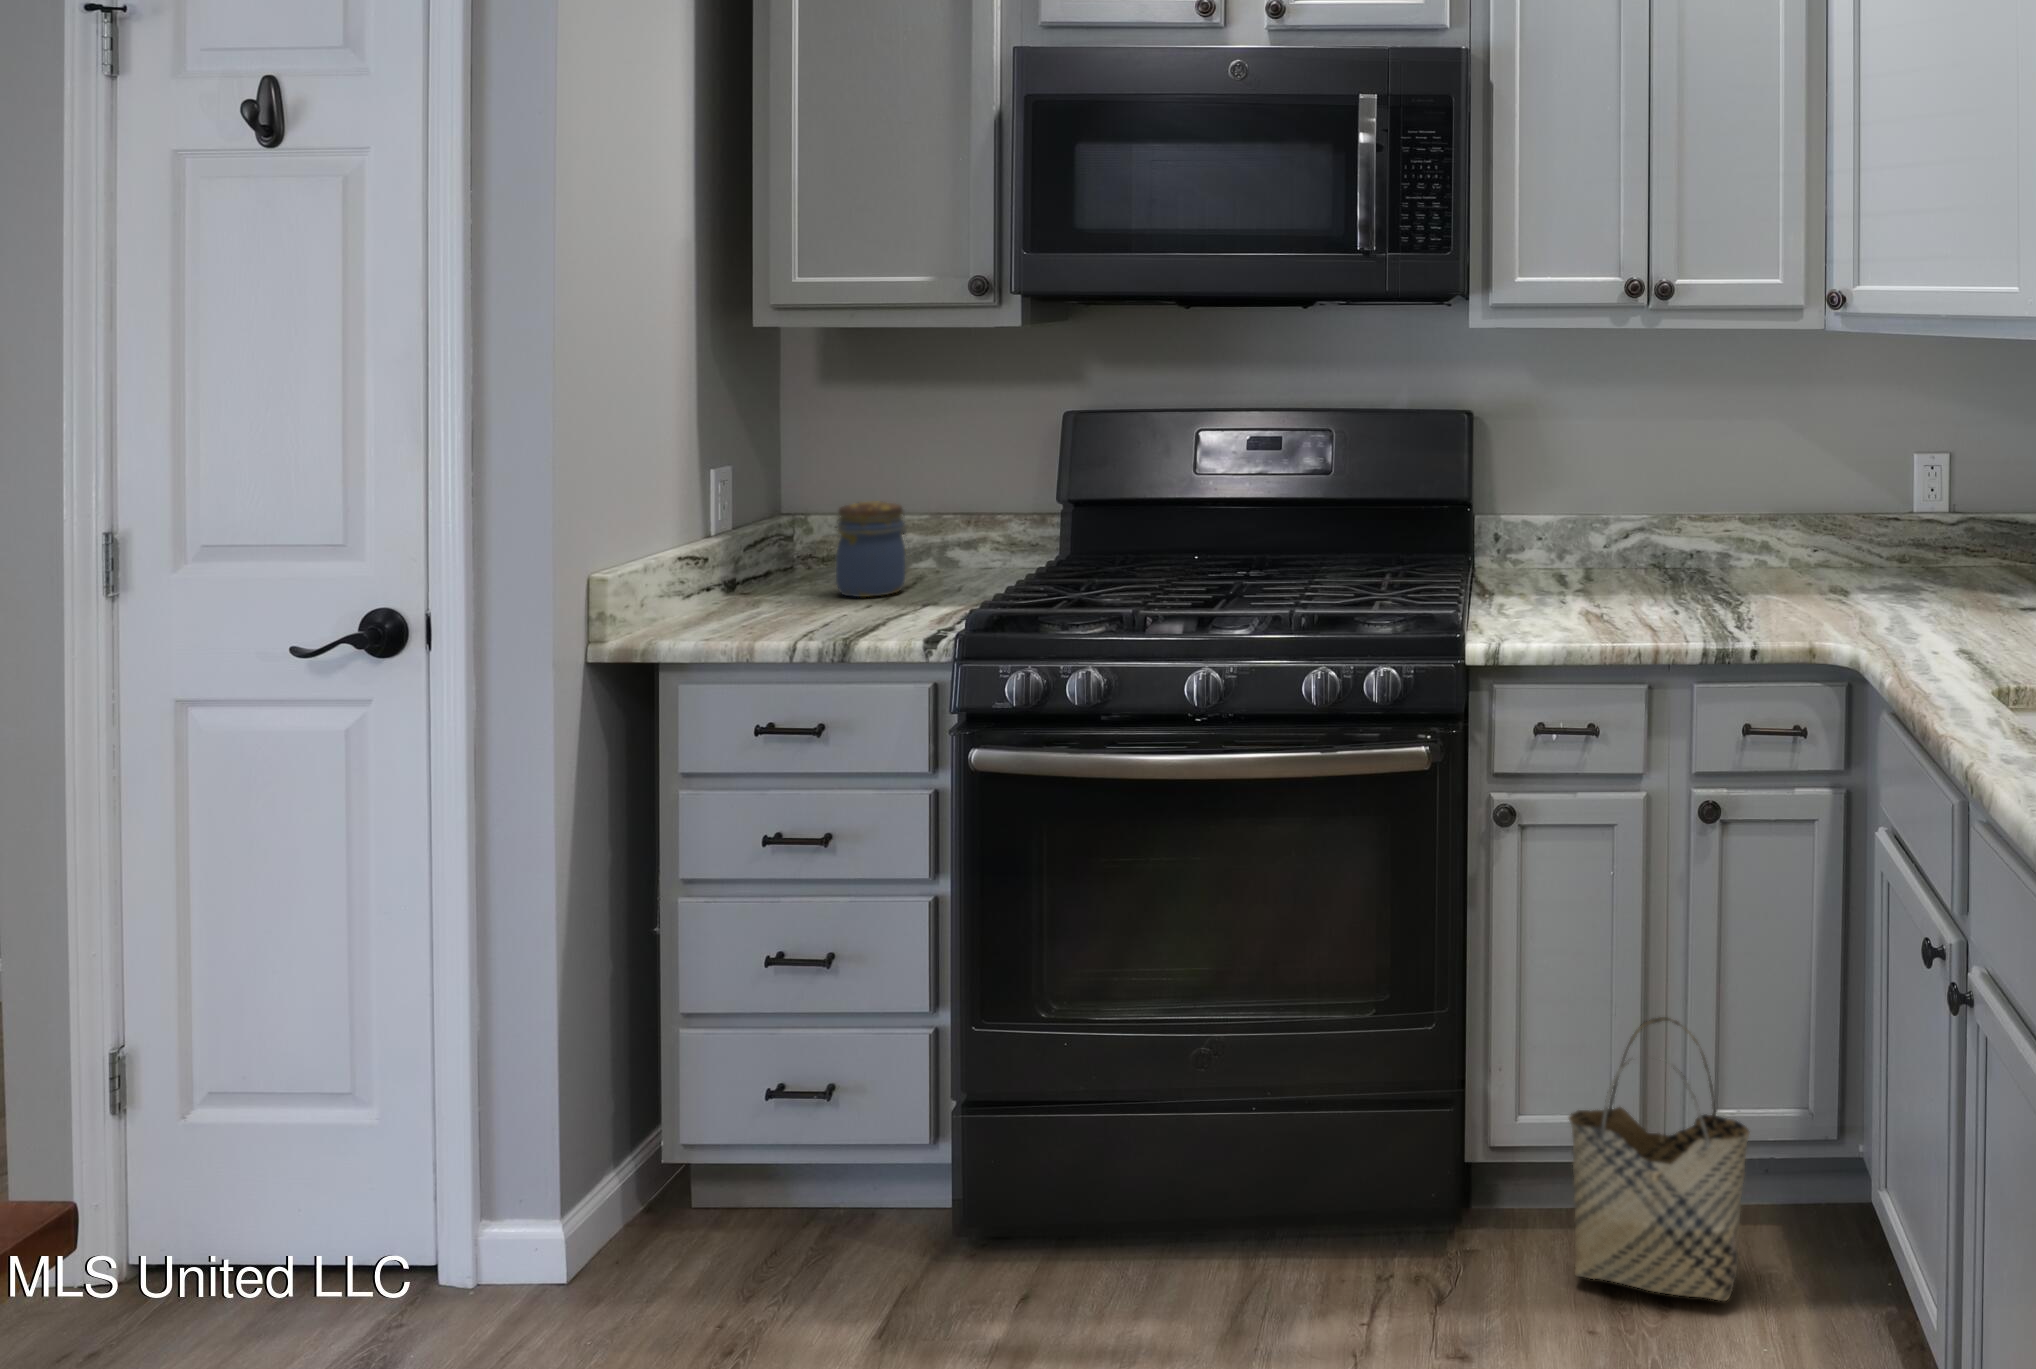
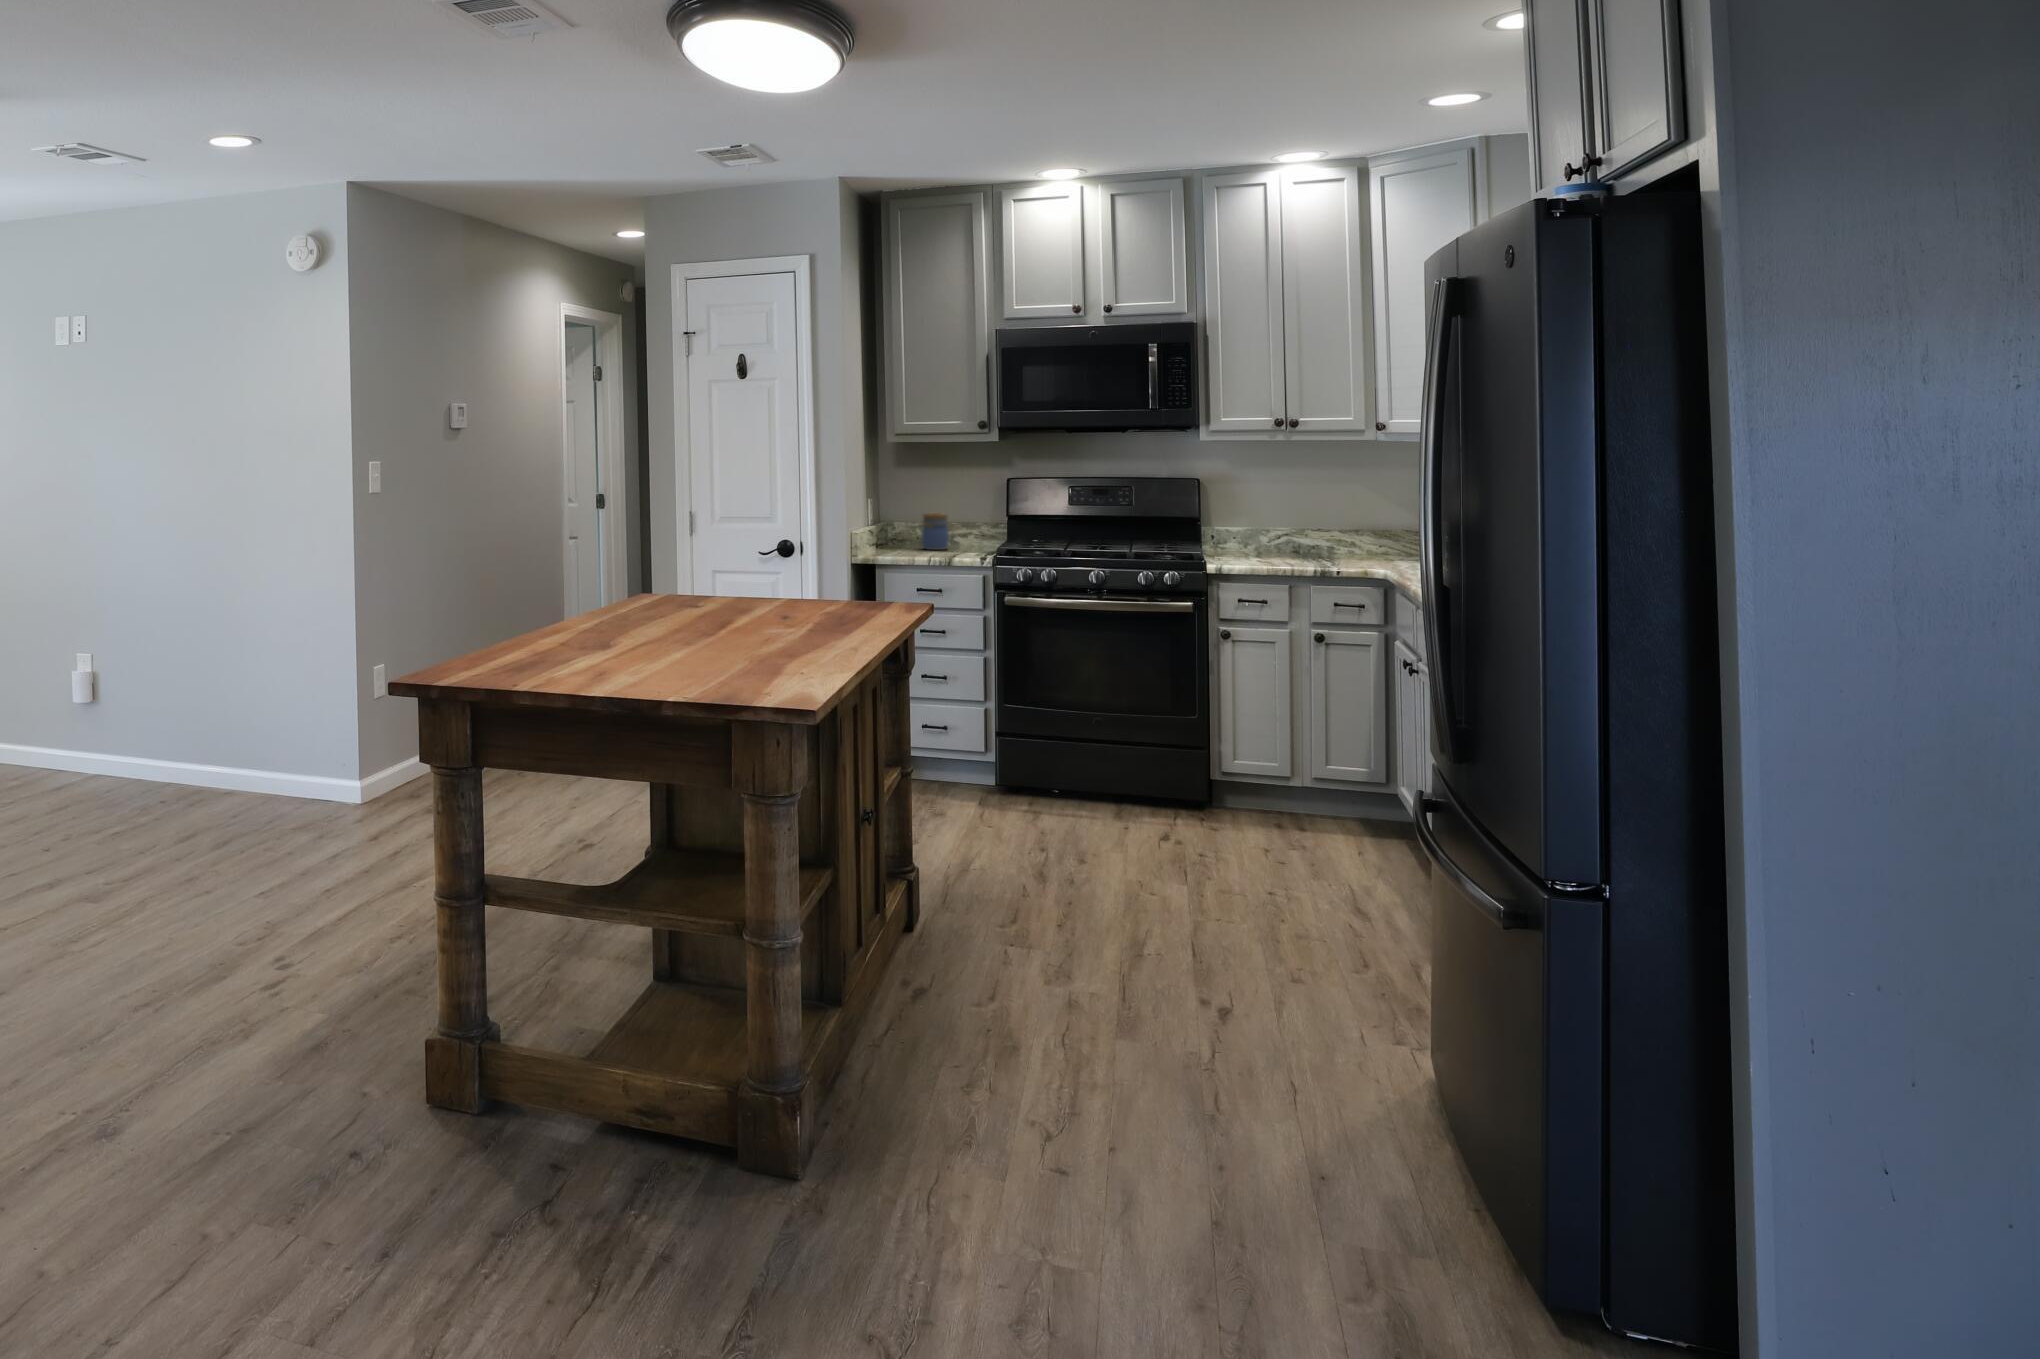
woven basket: present [1569,1017,1749,1301] -> none [1257,722,1341,828]

